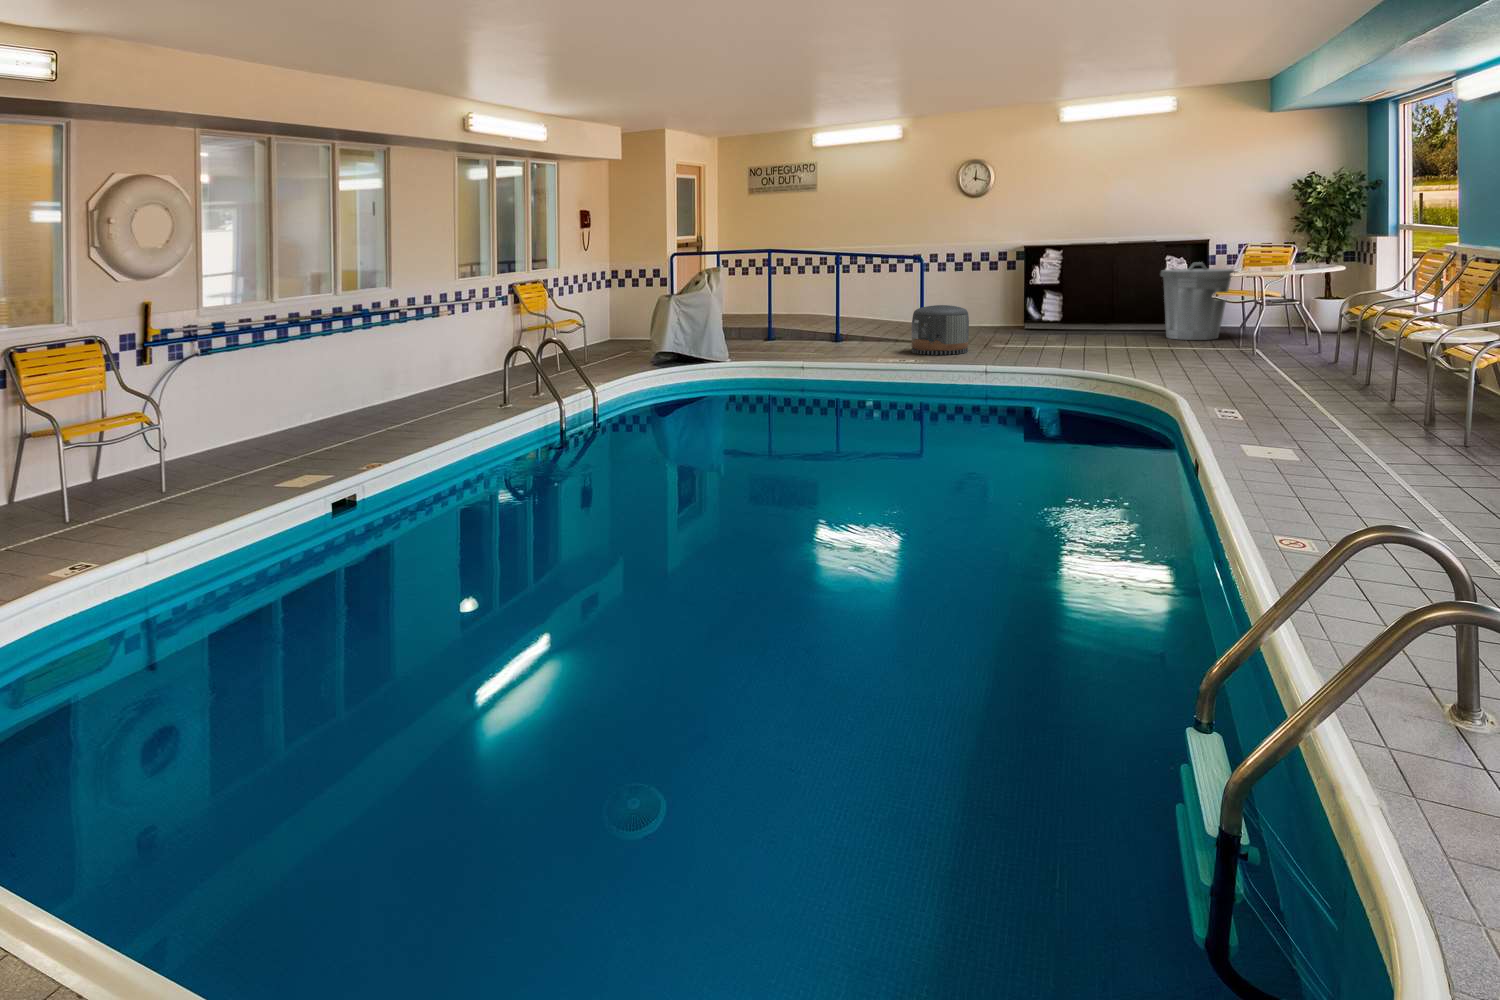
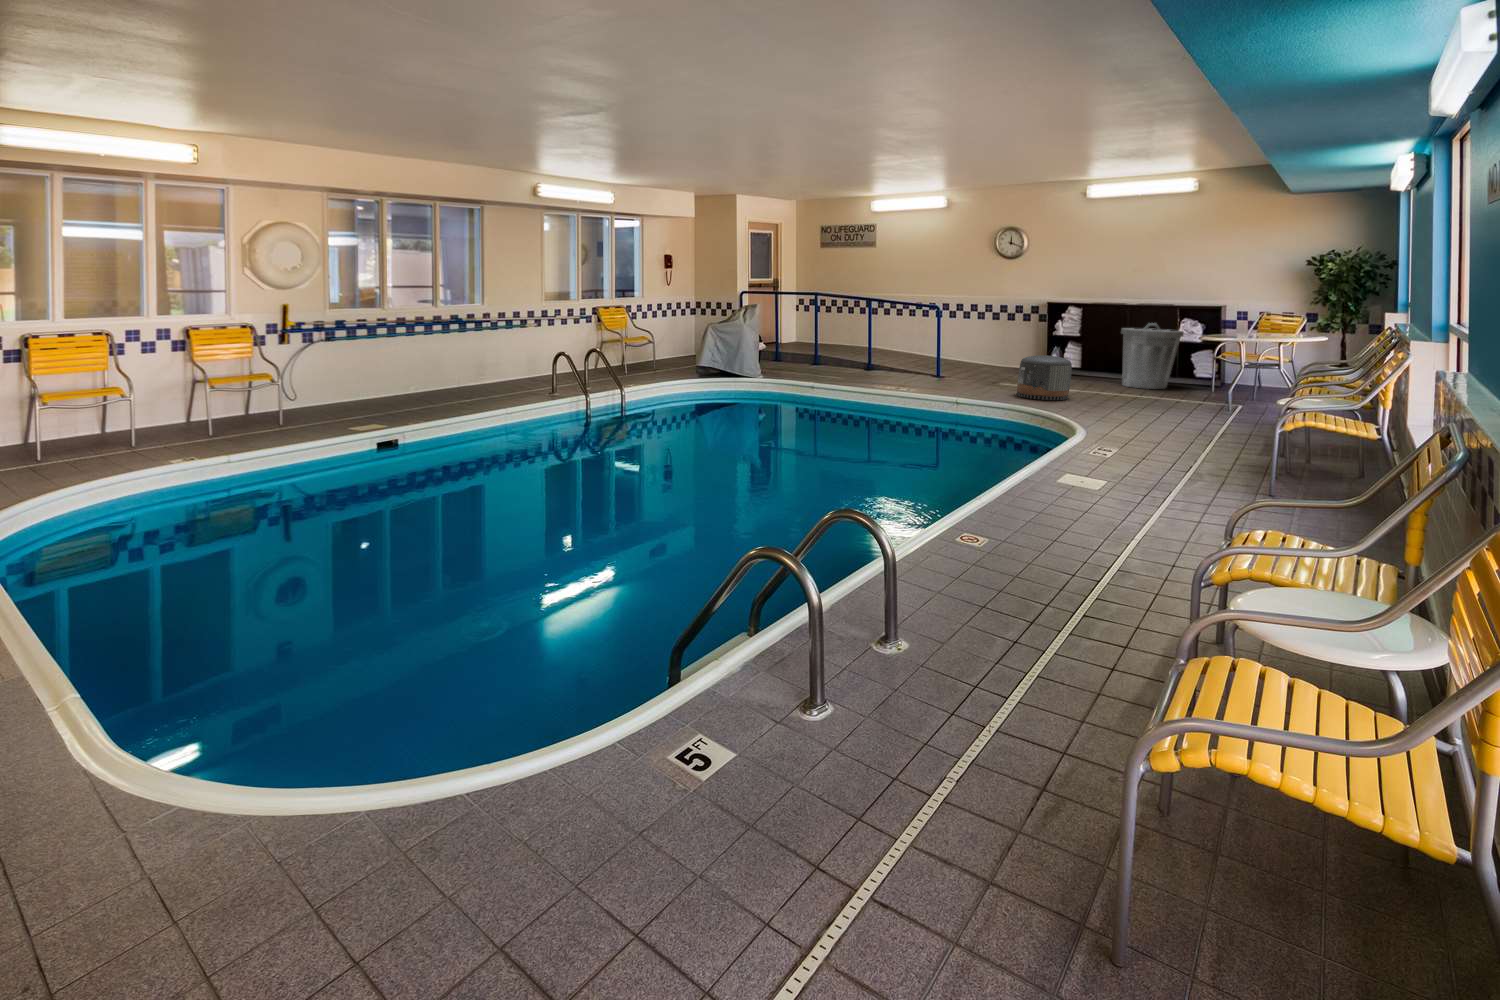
pouf: present [912,305,969,355] -> present [1017,355,1072,400]

